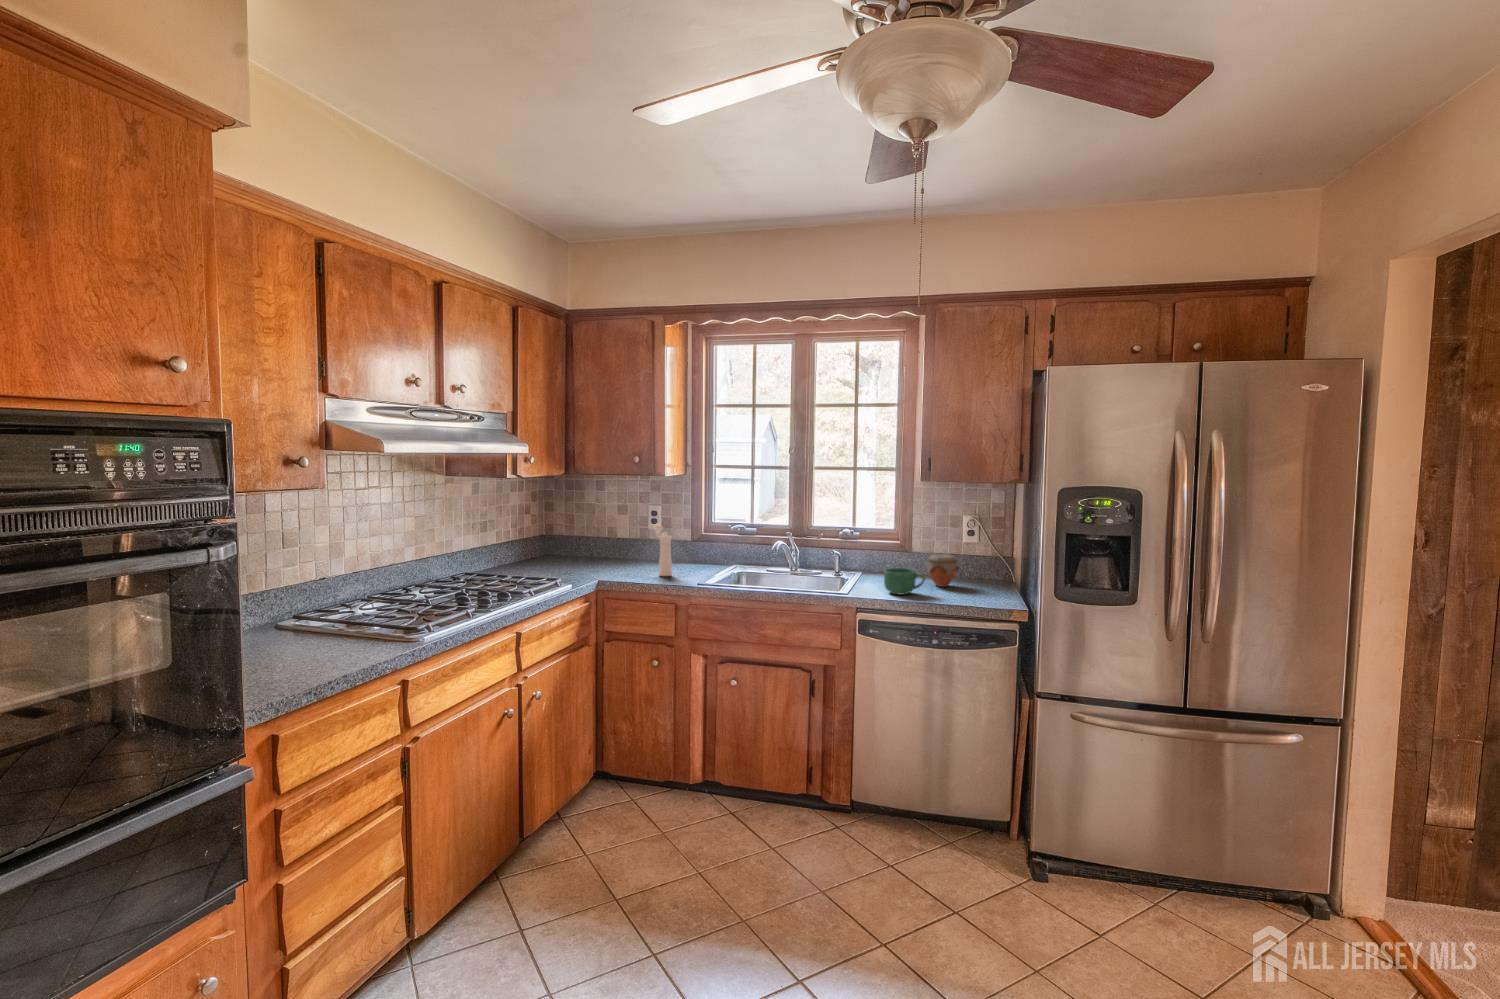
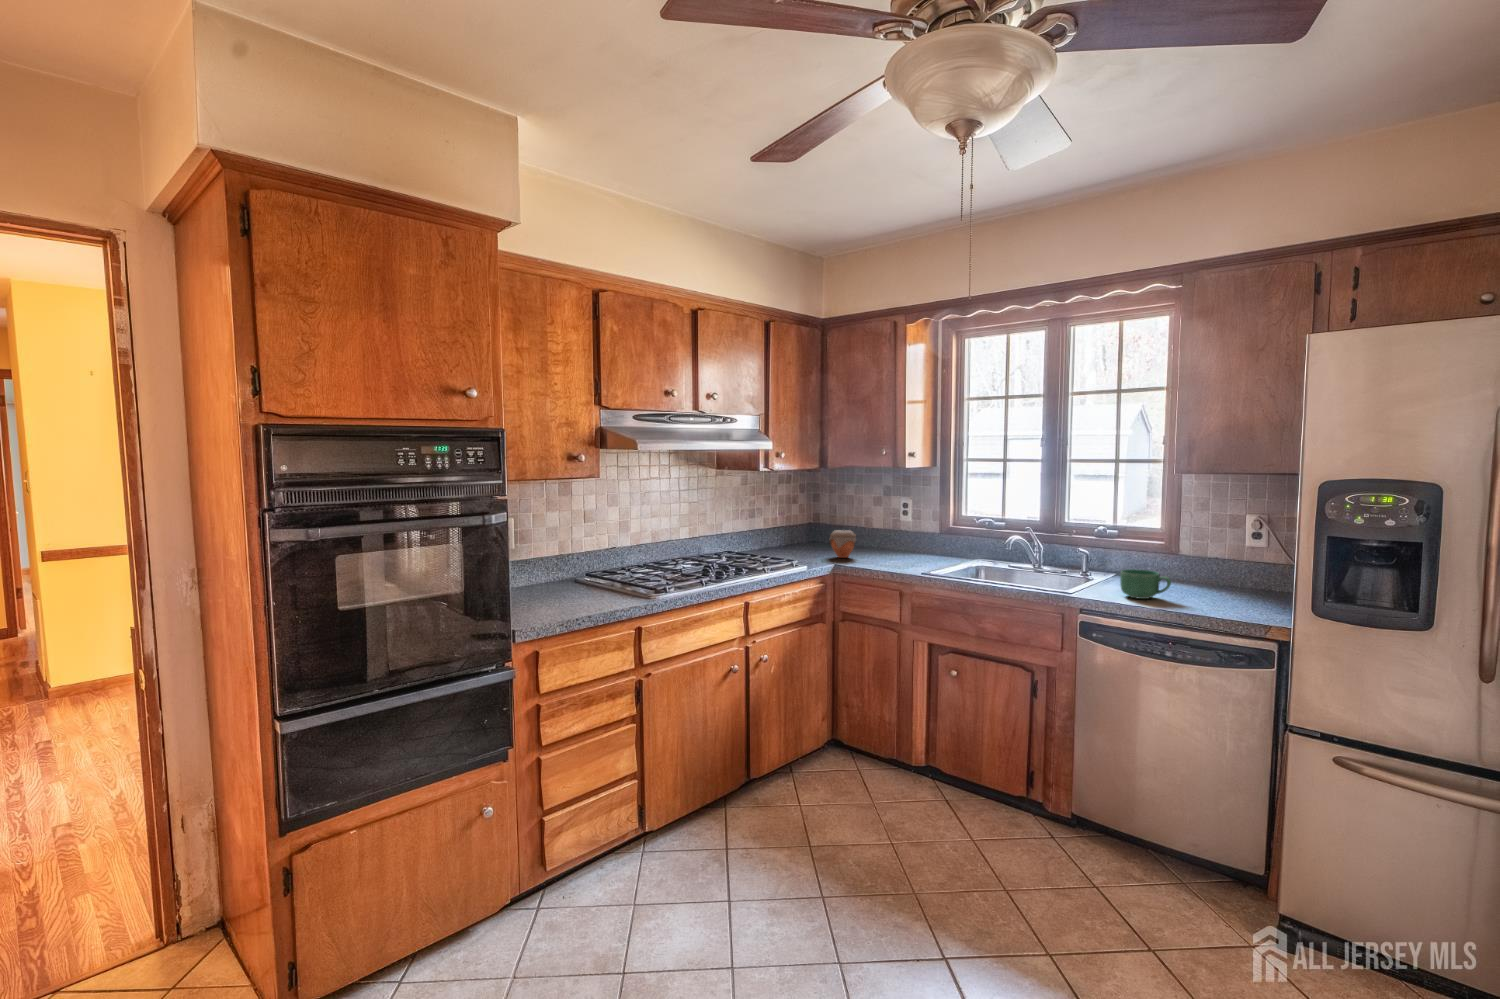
pepper mill: present [653,524,672,576] -> none [891,515,906,564]
jar: present [925,554,959,587] -> present [829,530,856,558]

